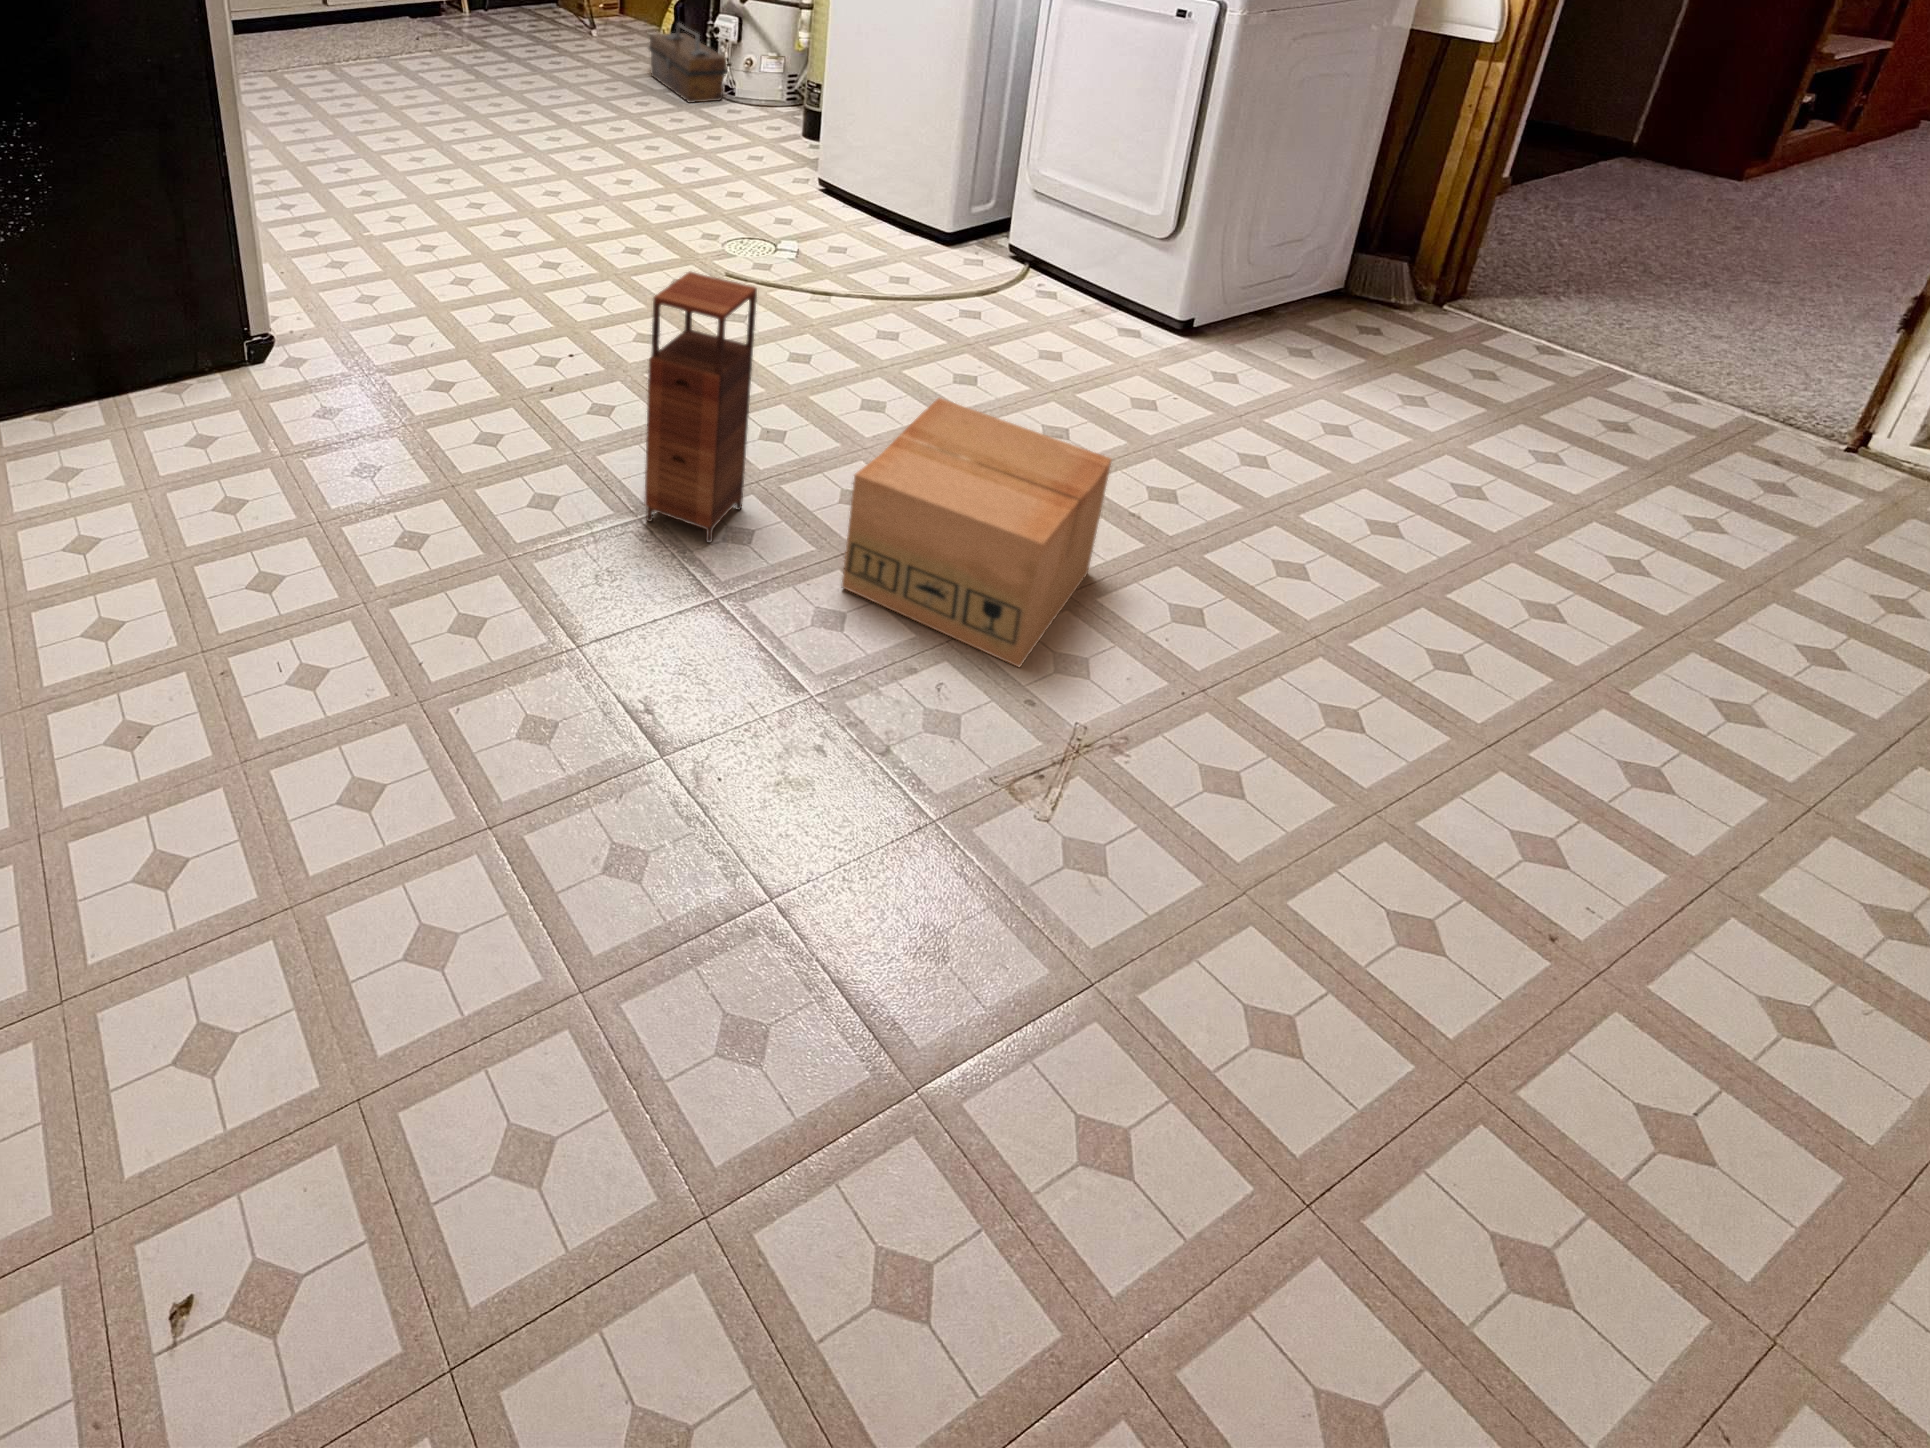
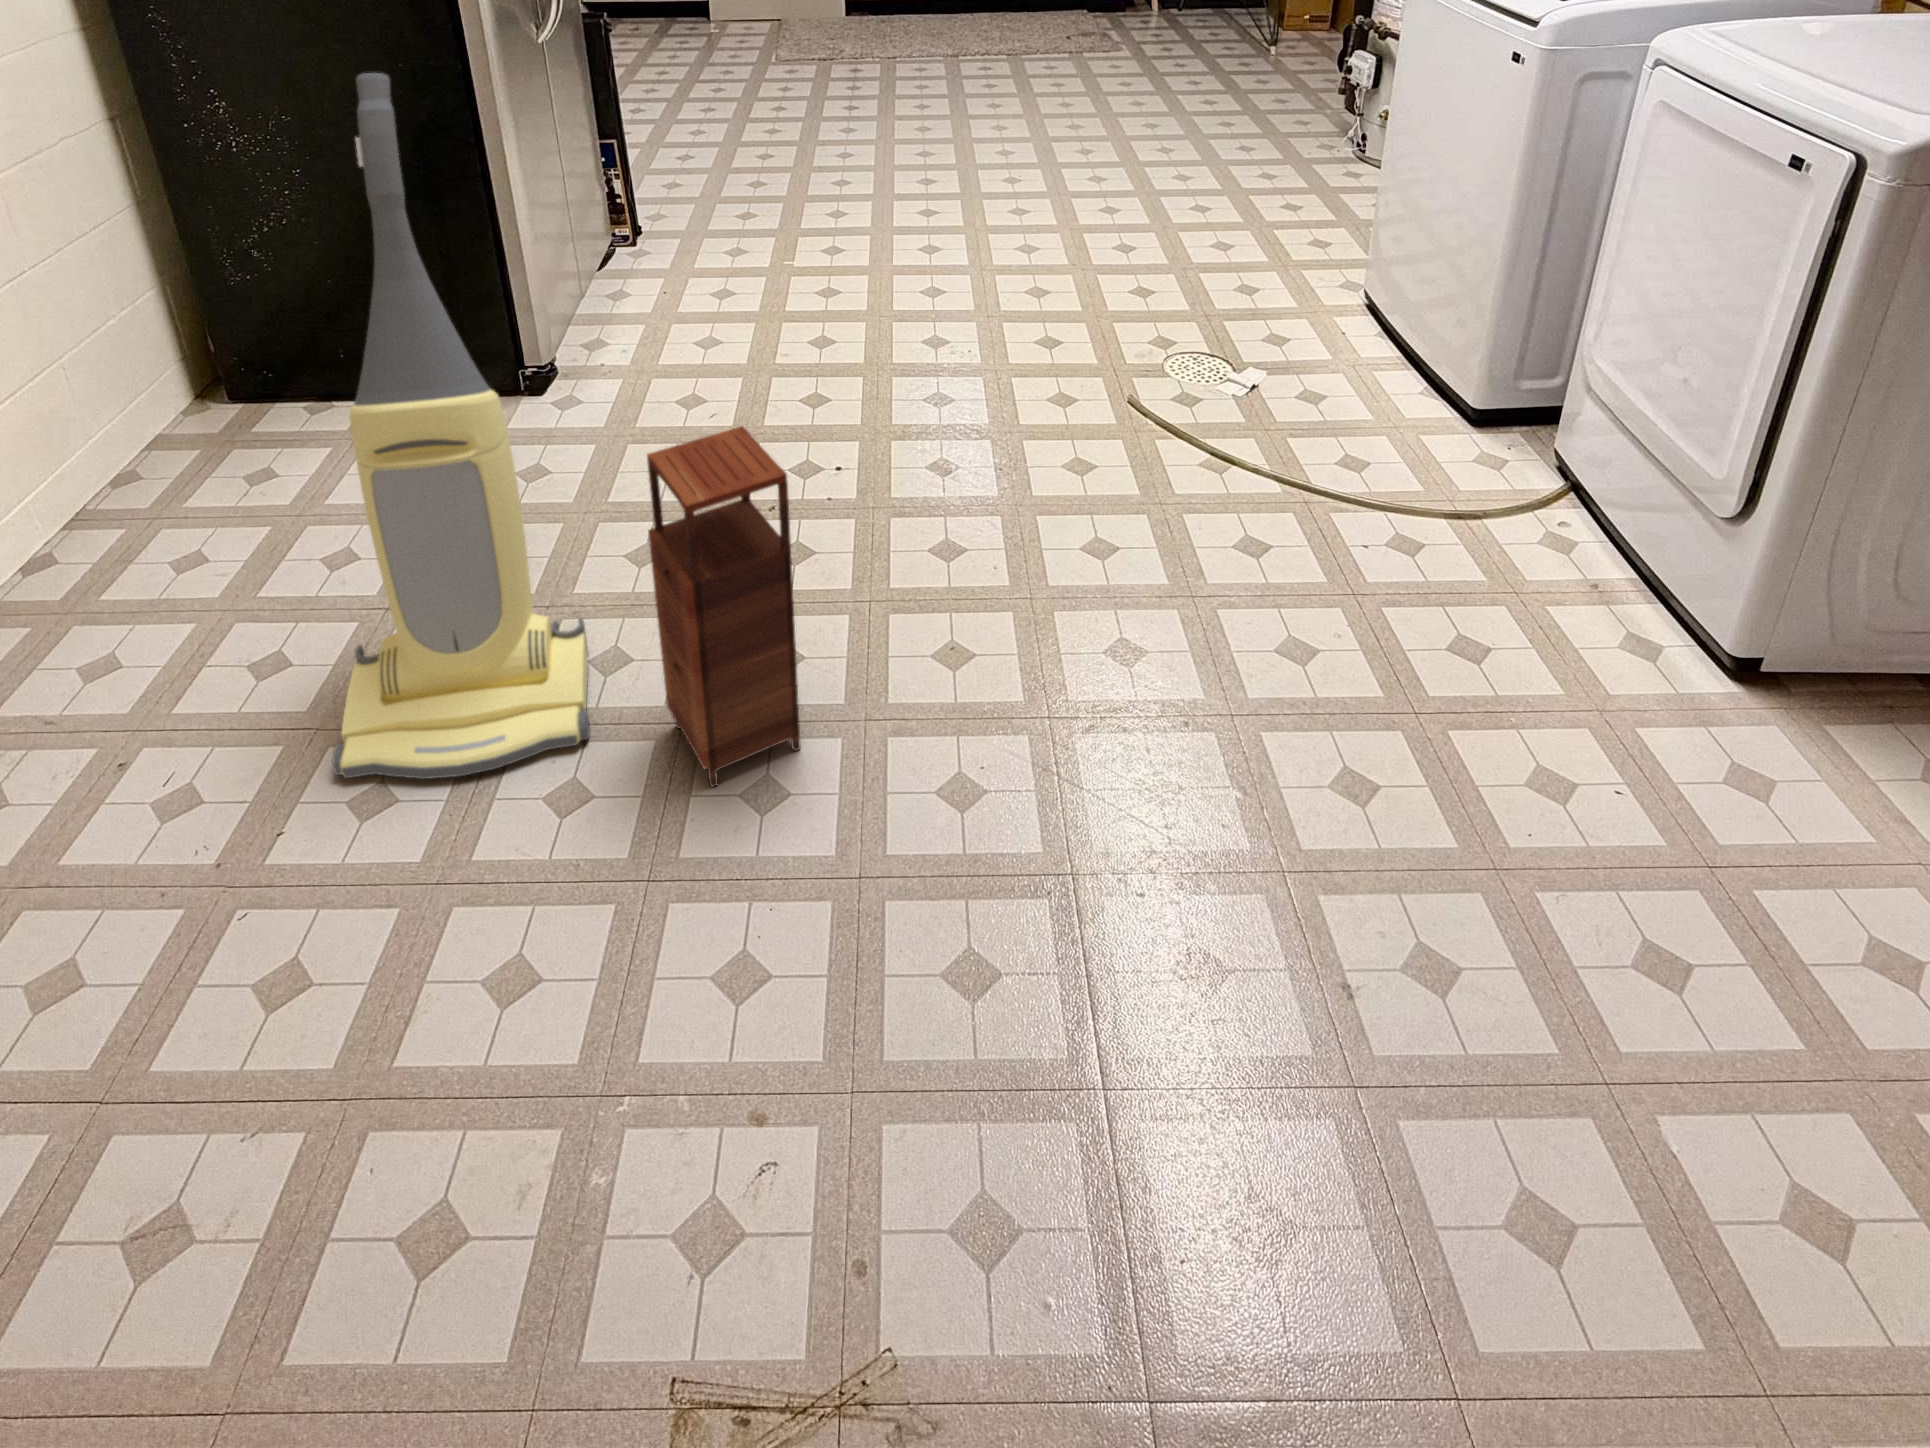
toolbox: present [648,23,728,103] -> none [1290,55,1362,160]
vacuum cleaner: none [388,30,601,618] -> present [333,73,590,779]
cardboard box: present [842,398,1112,667] -> none [783,699,1186,1188]

